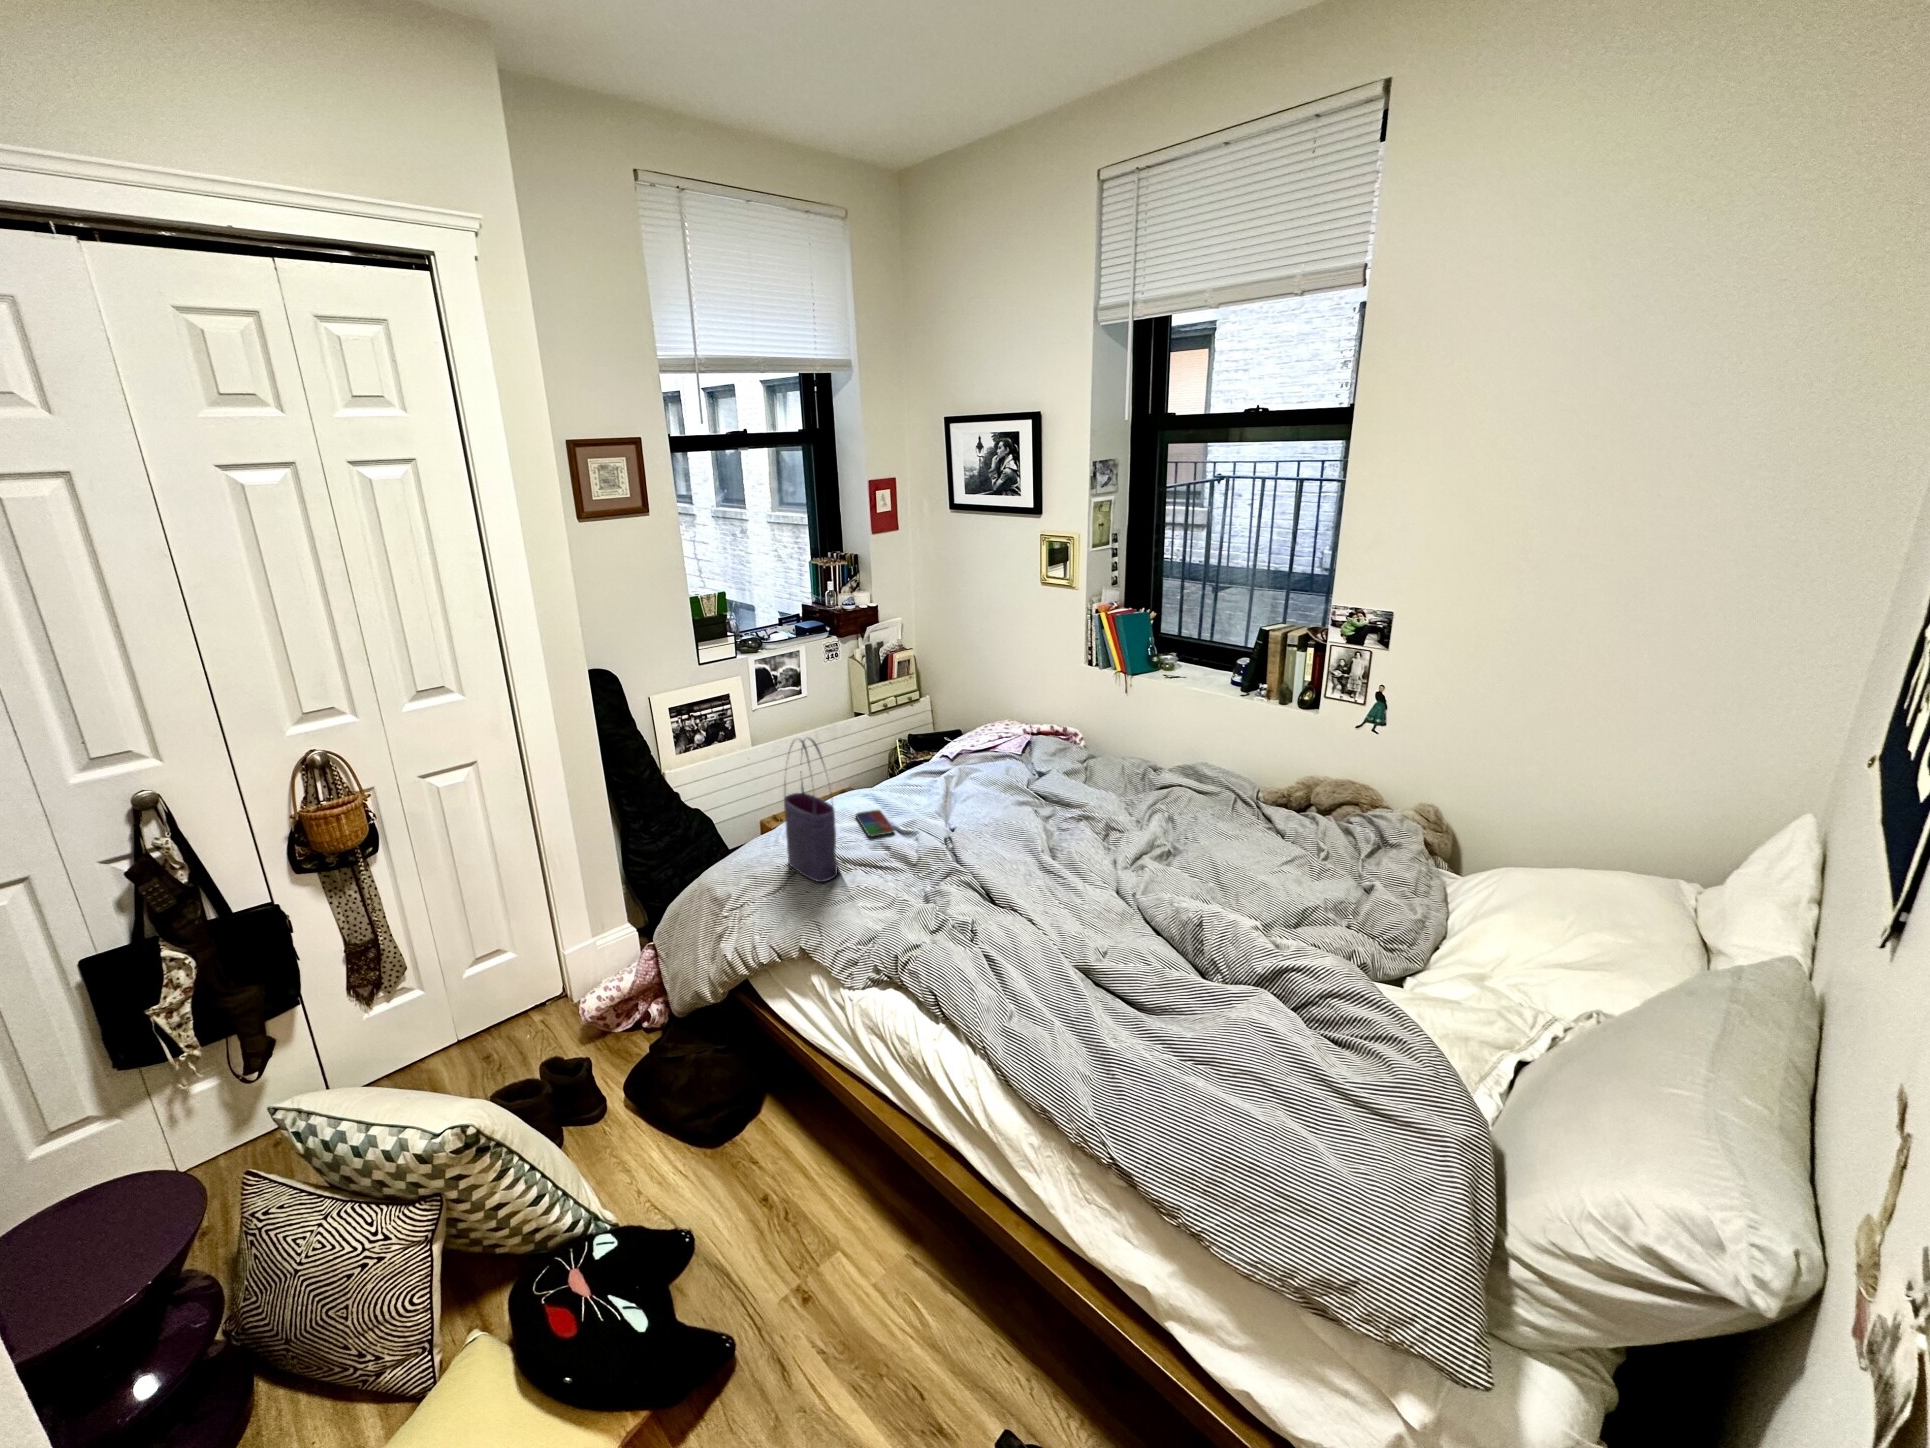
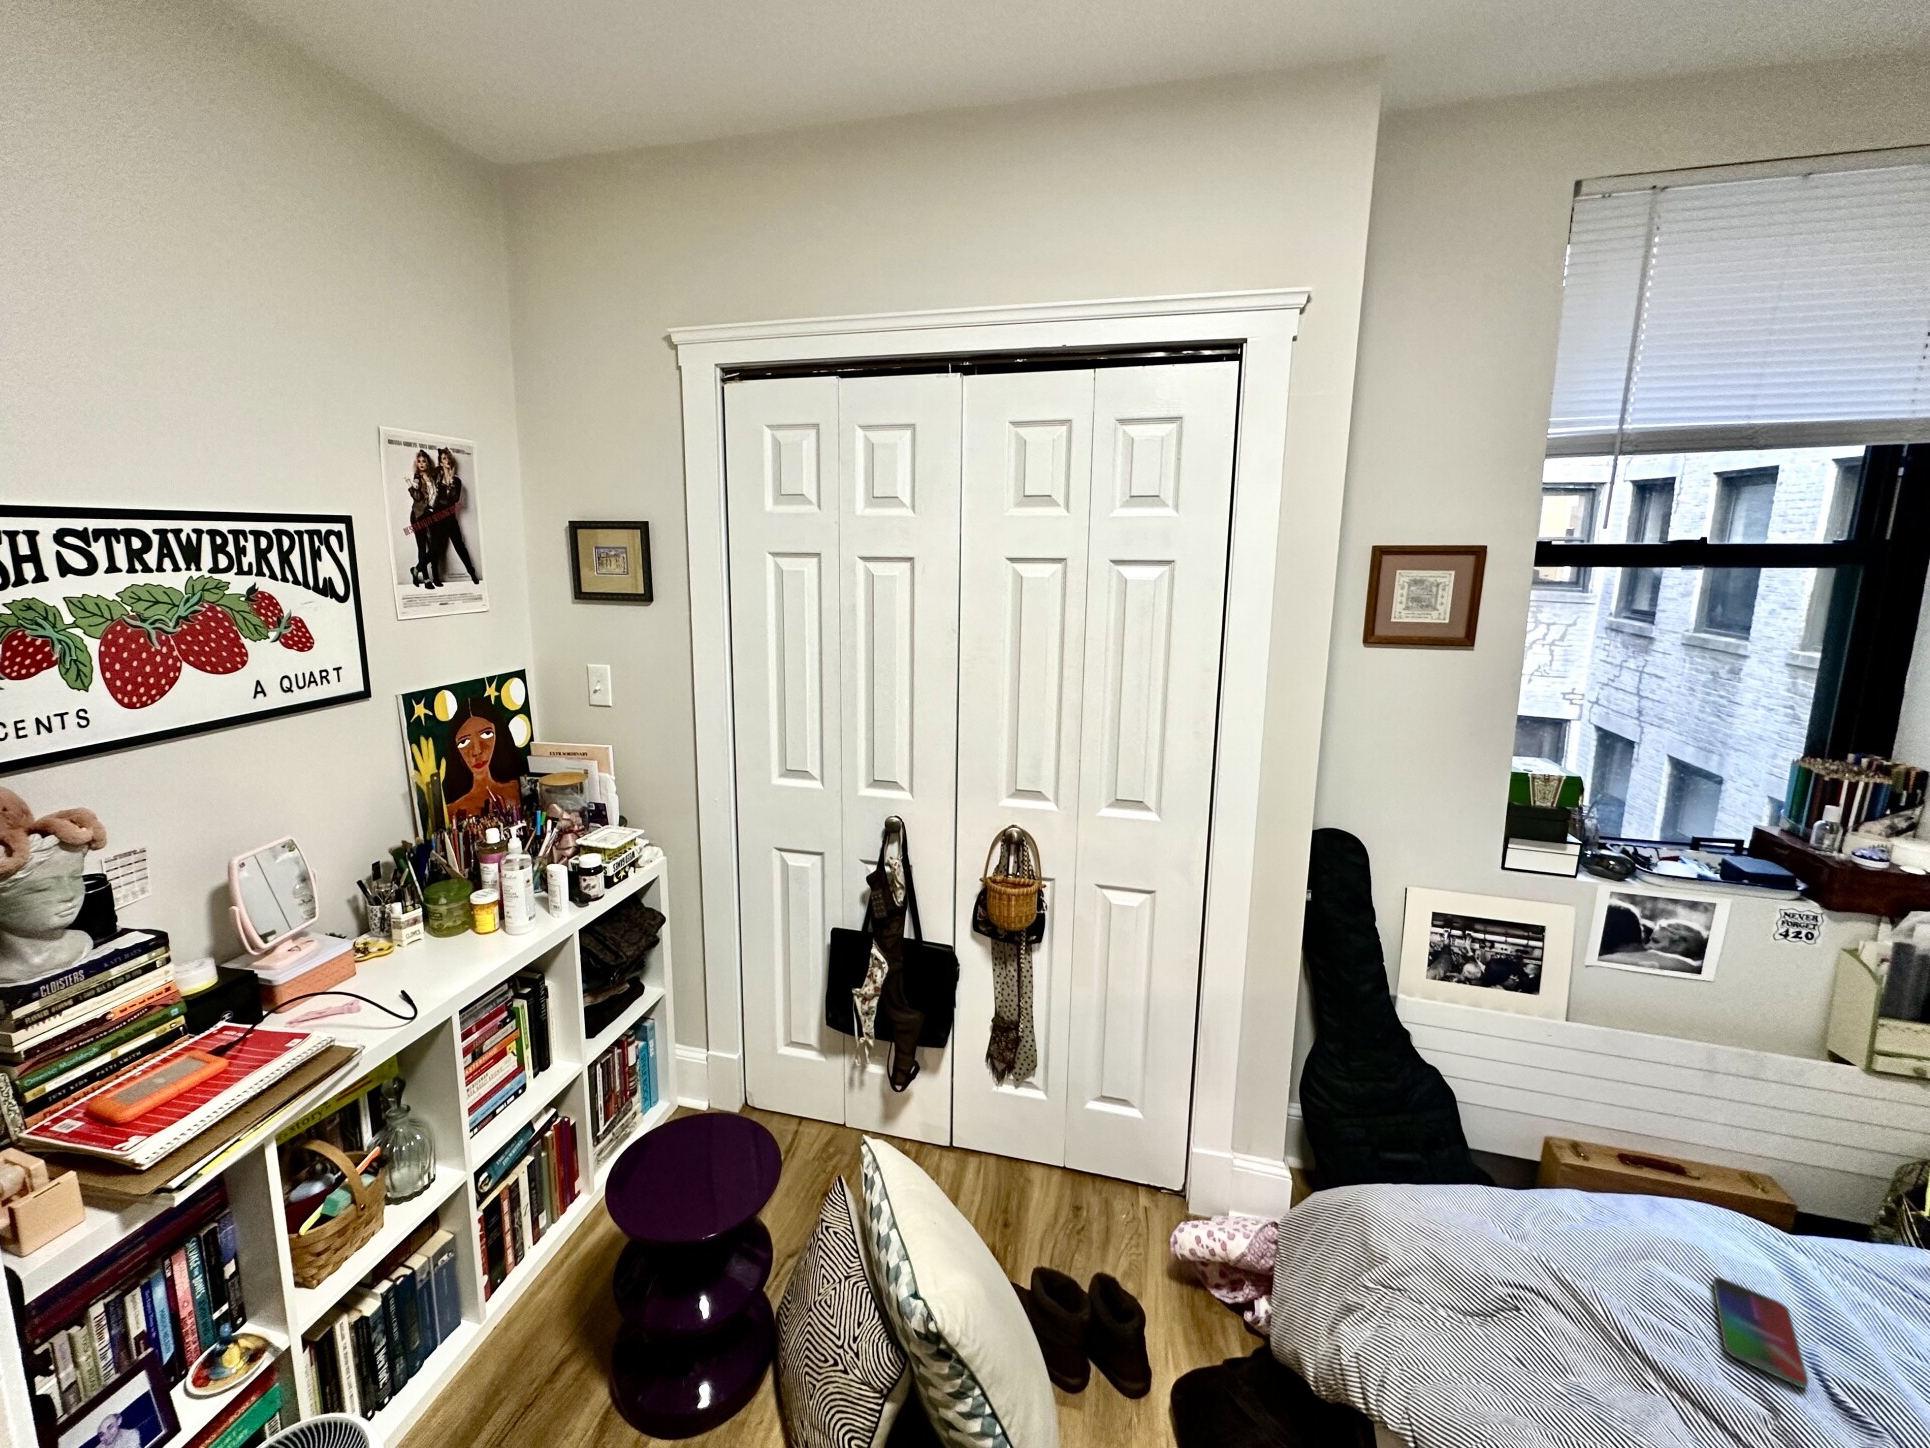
tote bag: present [784,738,837,882] -> none [1514,1086,1632,1379]

